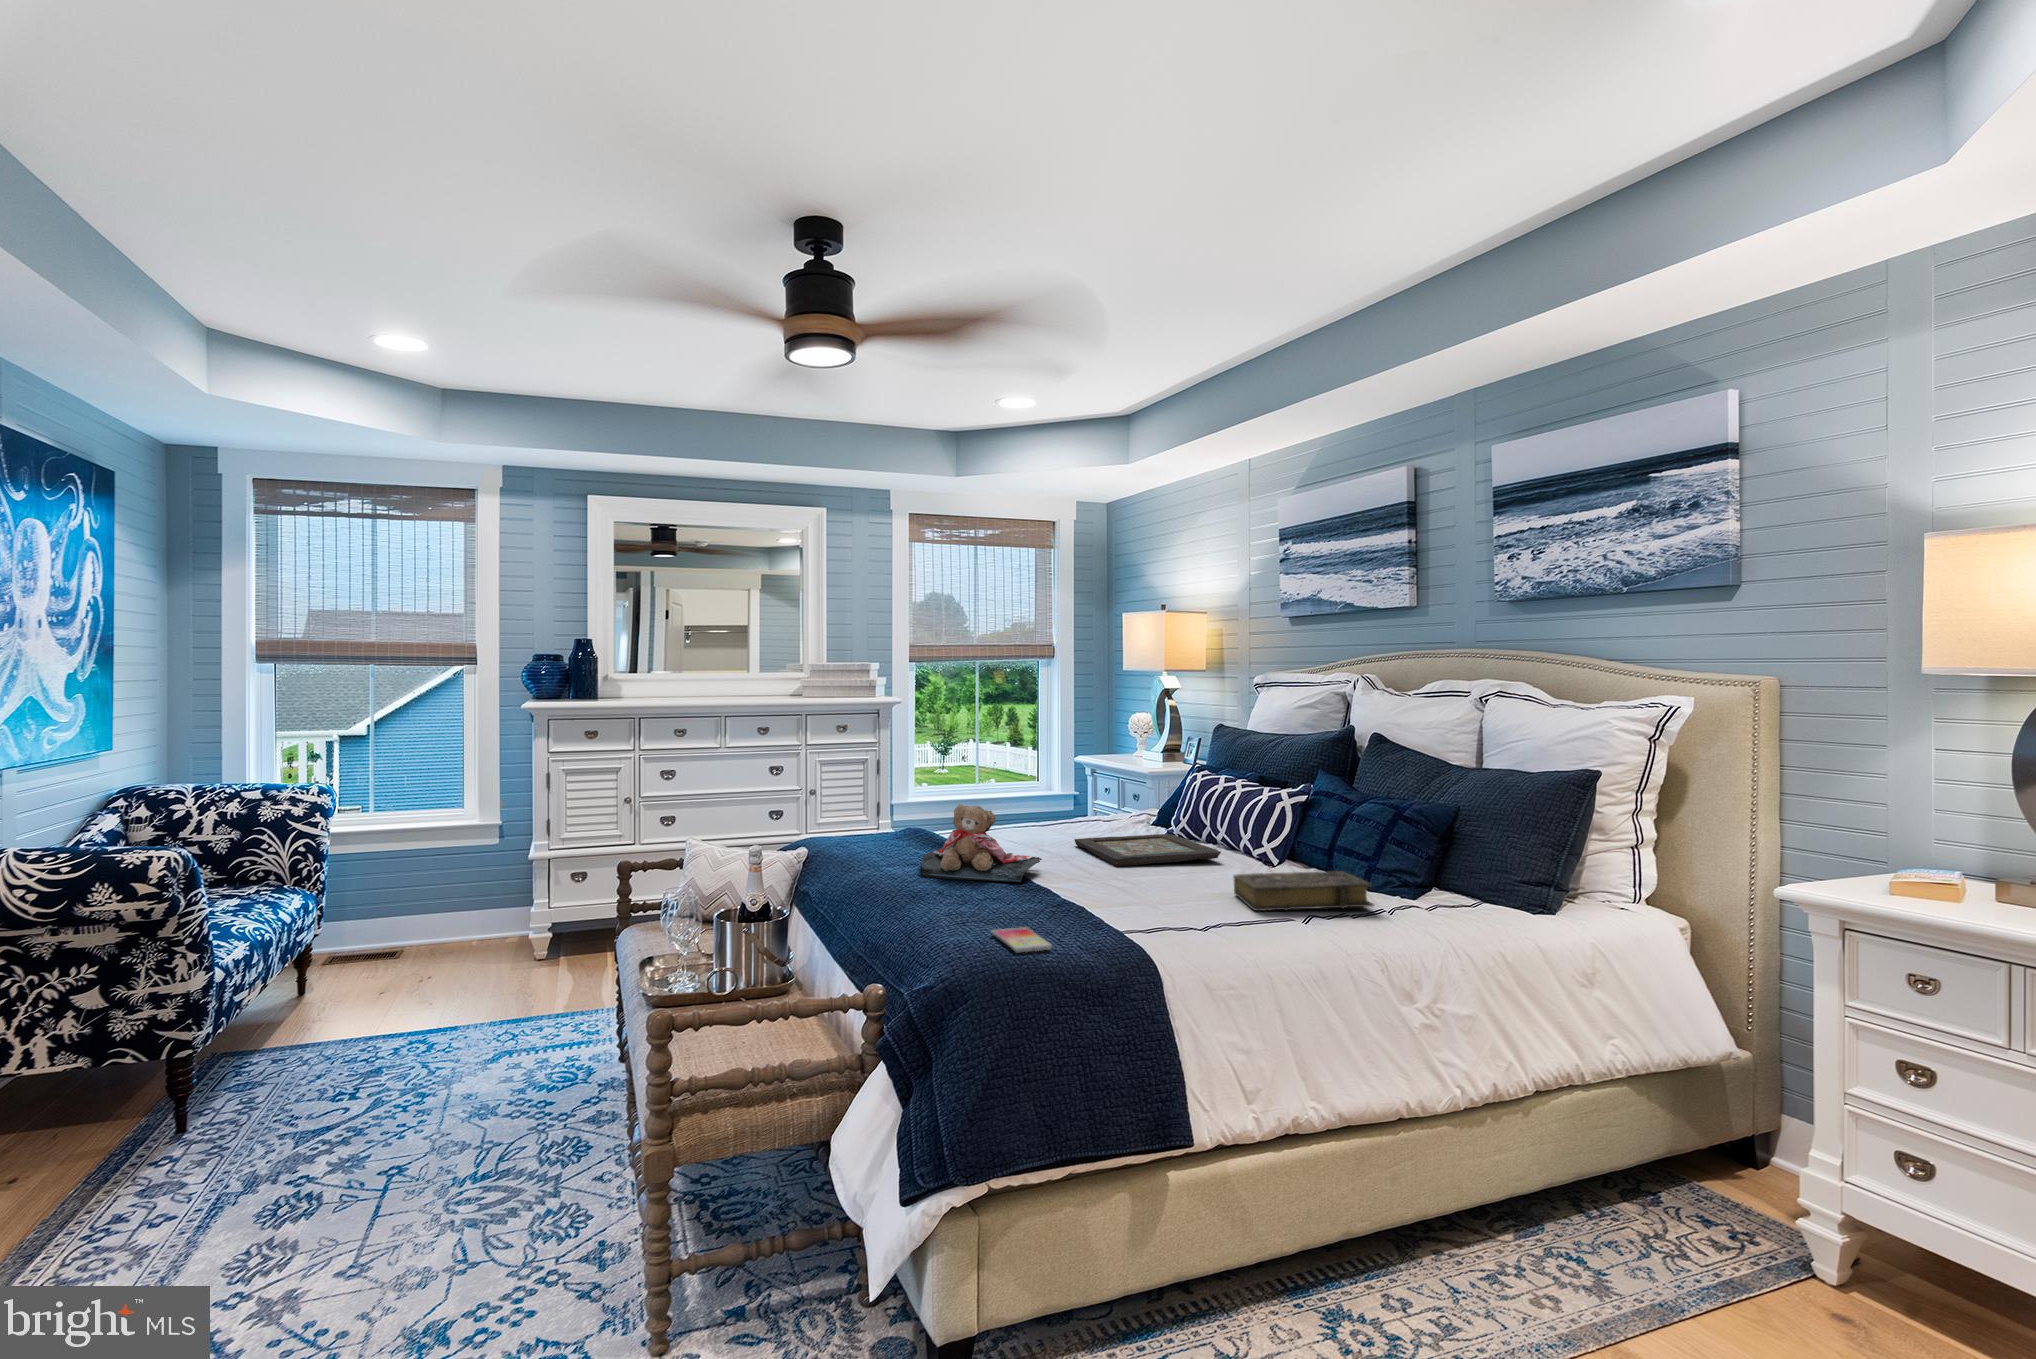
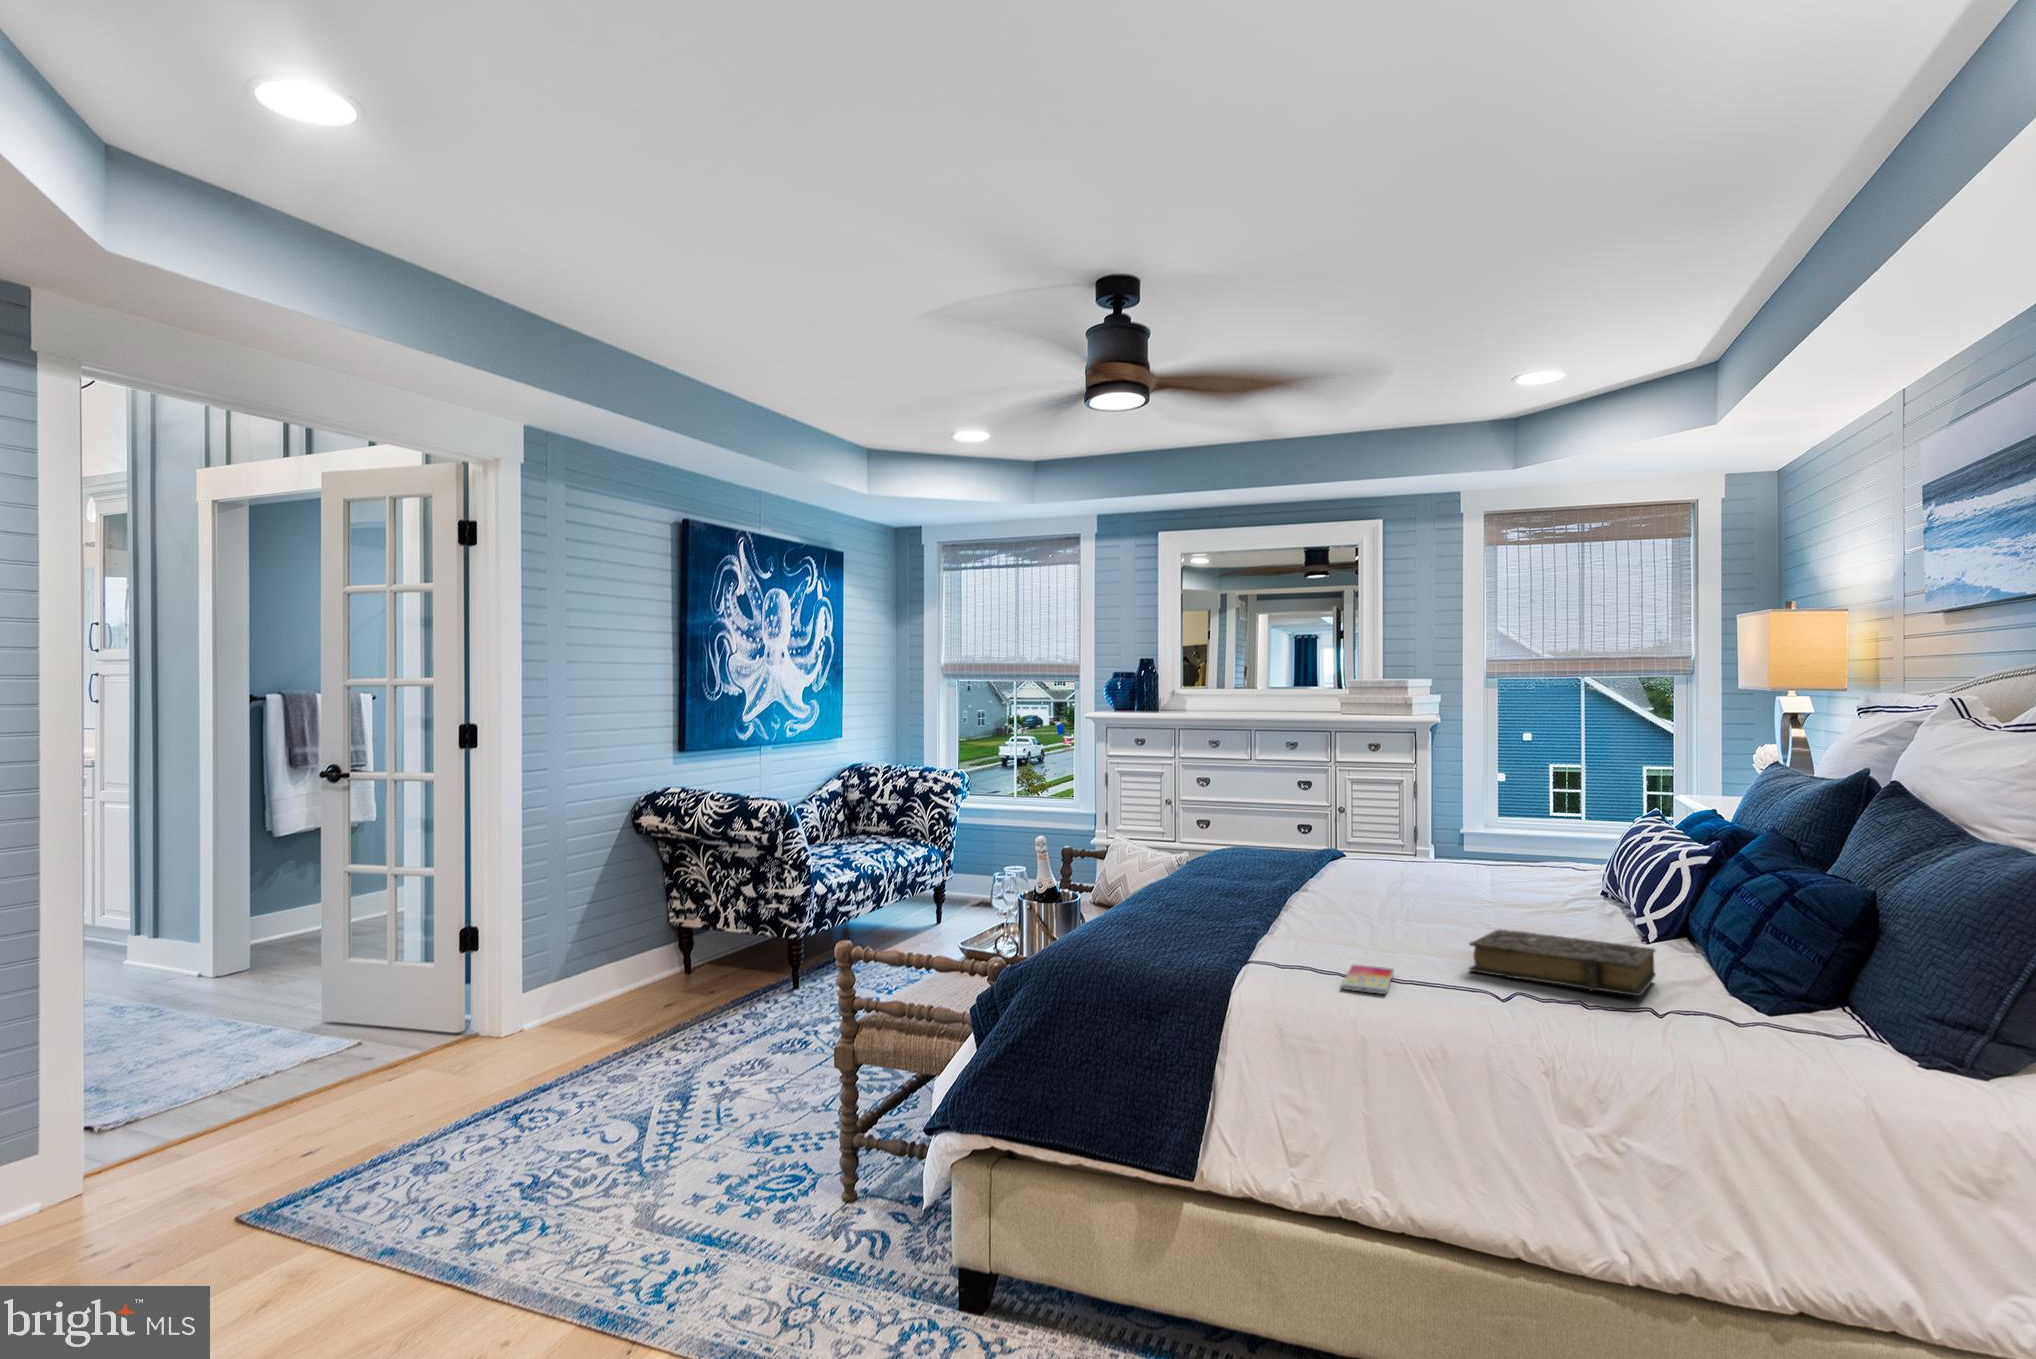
teddy bear: present [922,804,1042,882] -> none [1211,817,1346,904]
decorative tray: present [1074,834,1221,866] -> none [1441,875,1594,917]
smartphone: present [991,927,1052,952] -> present [1342,964,1394,994]

